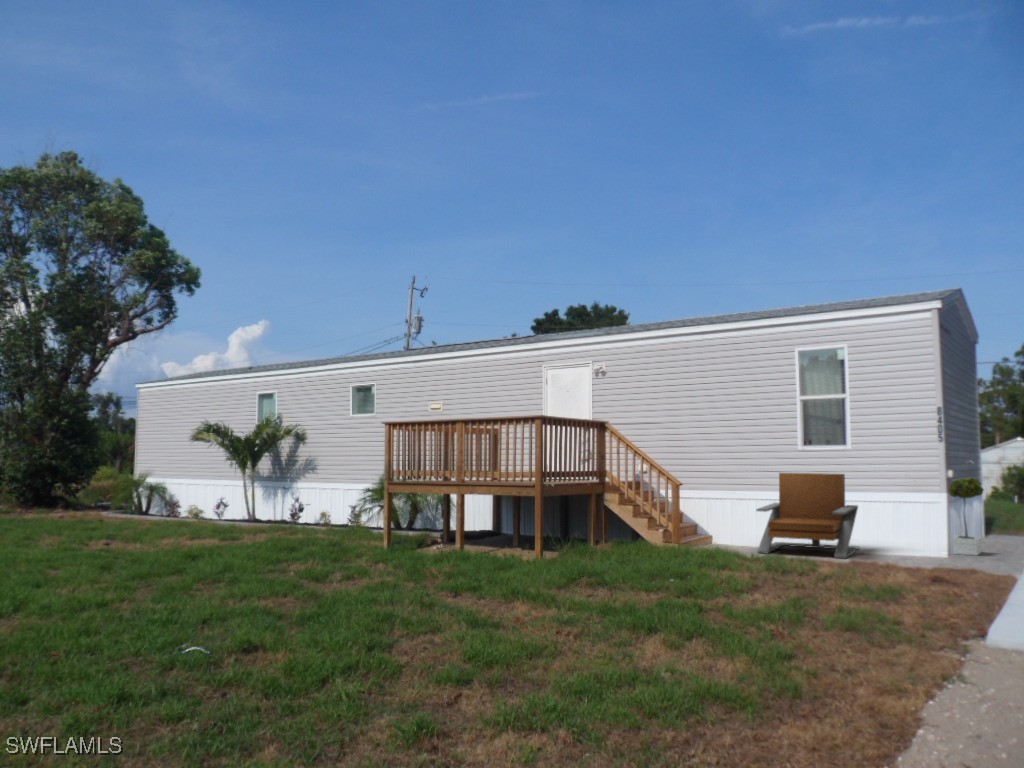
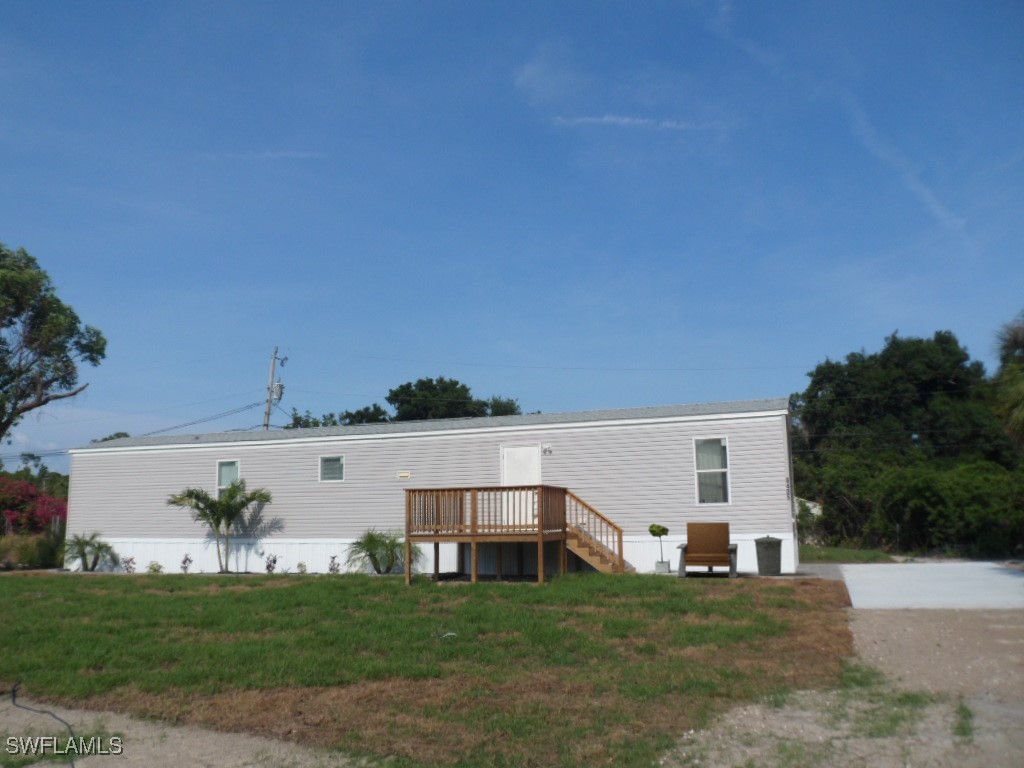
potted tree: present [949,477,984,555] -> present [649,524,670,573]
trash can: none [881,494,926,557] -> present [754,535,782,576]

